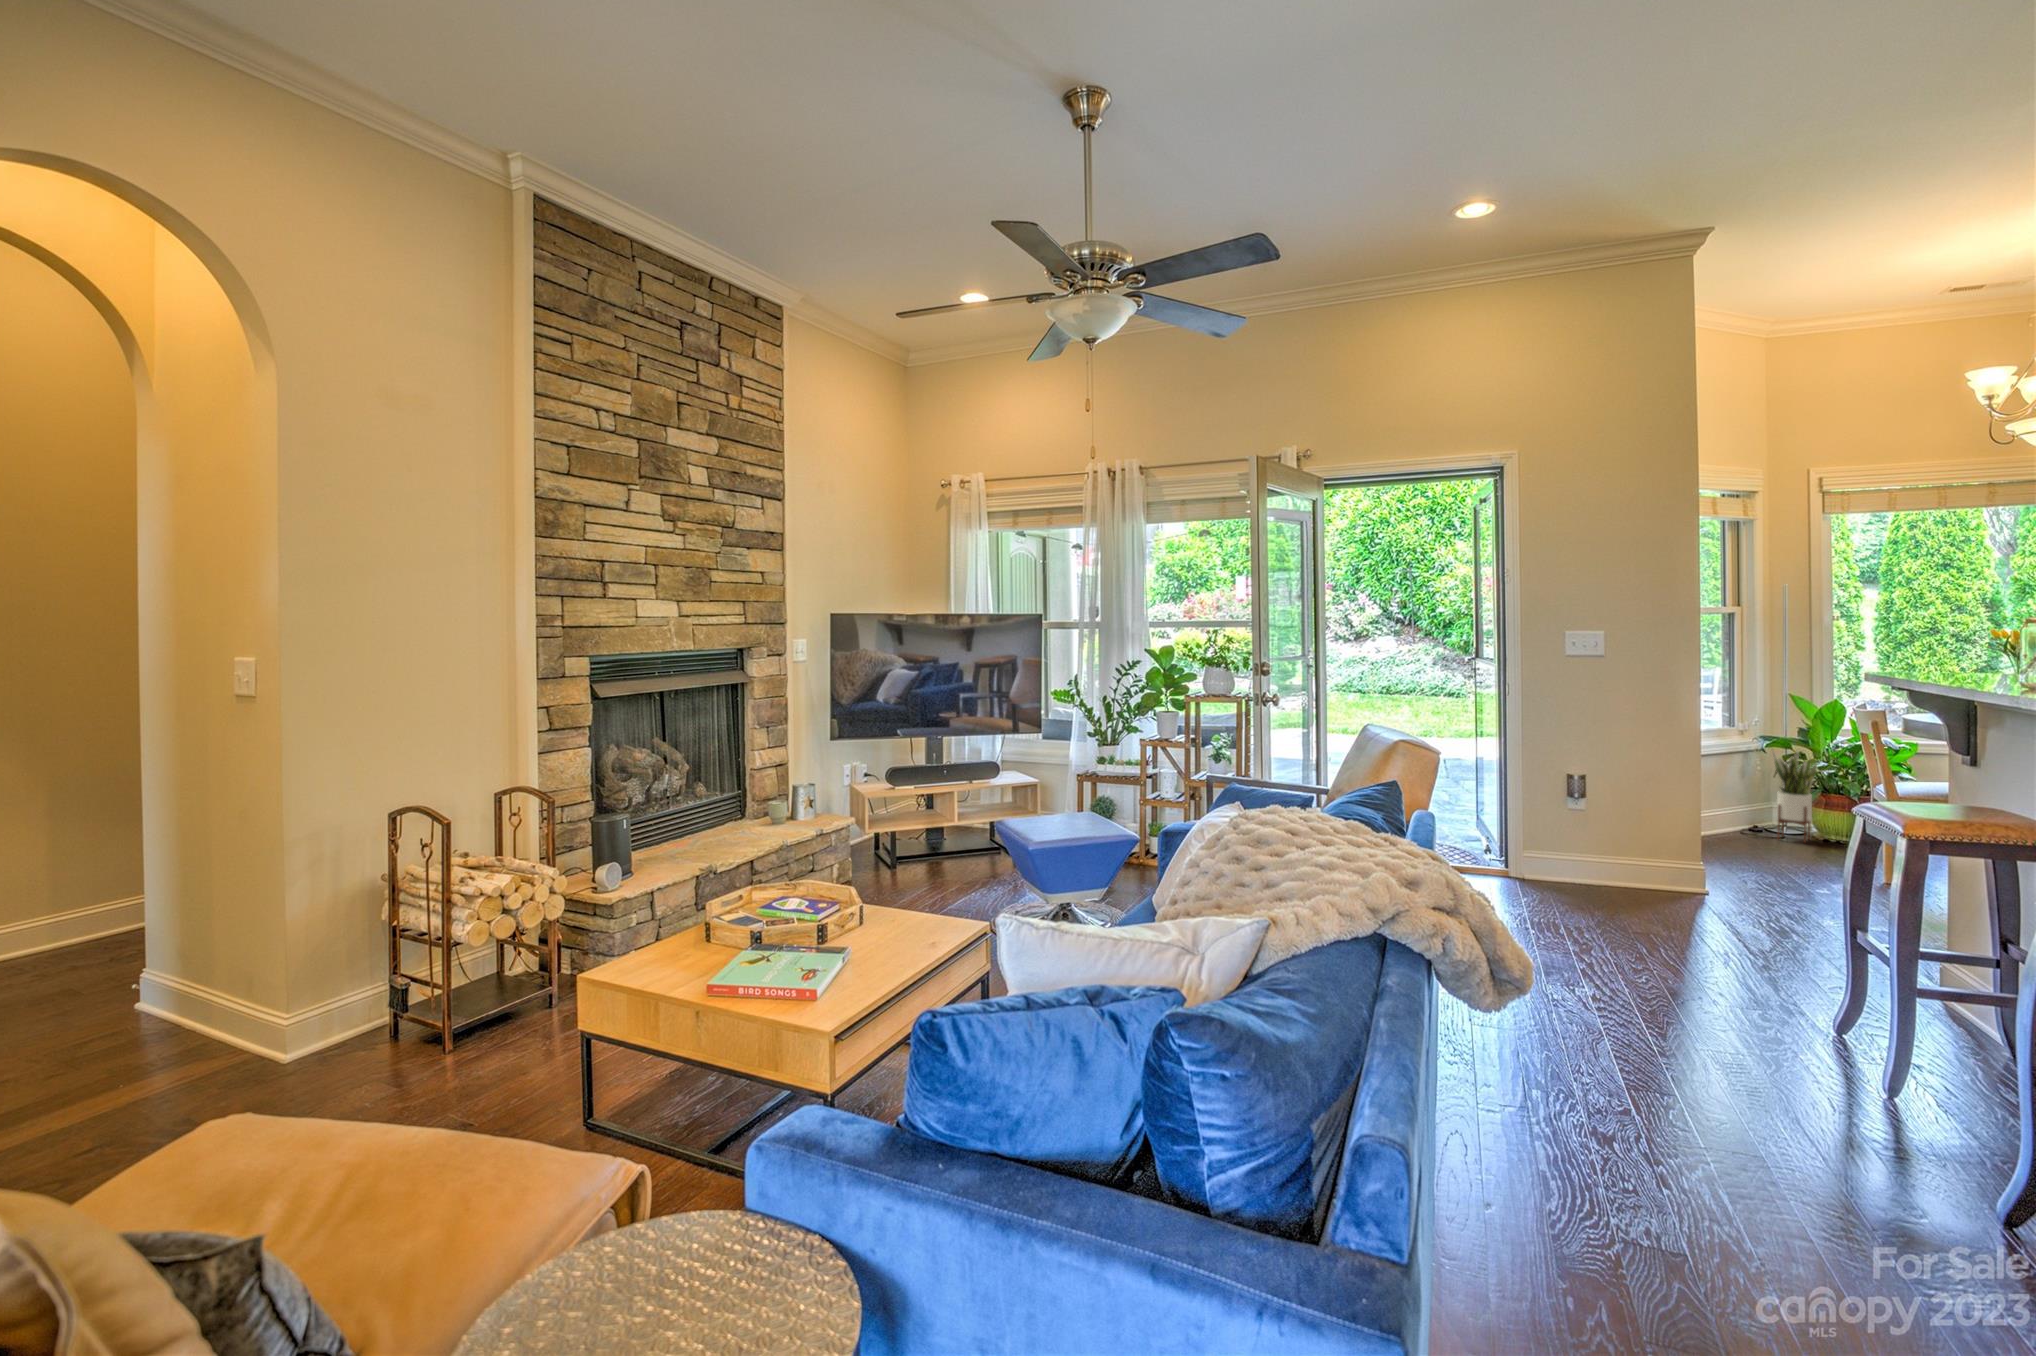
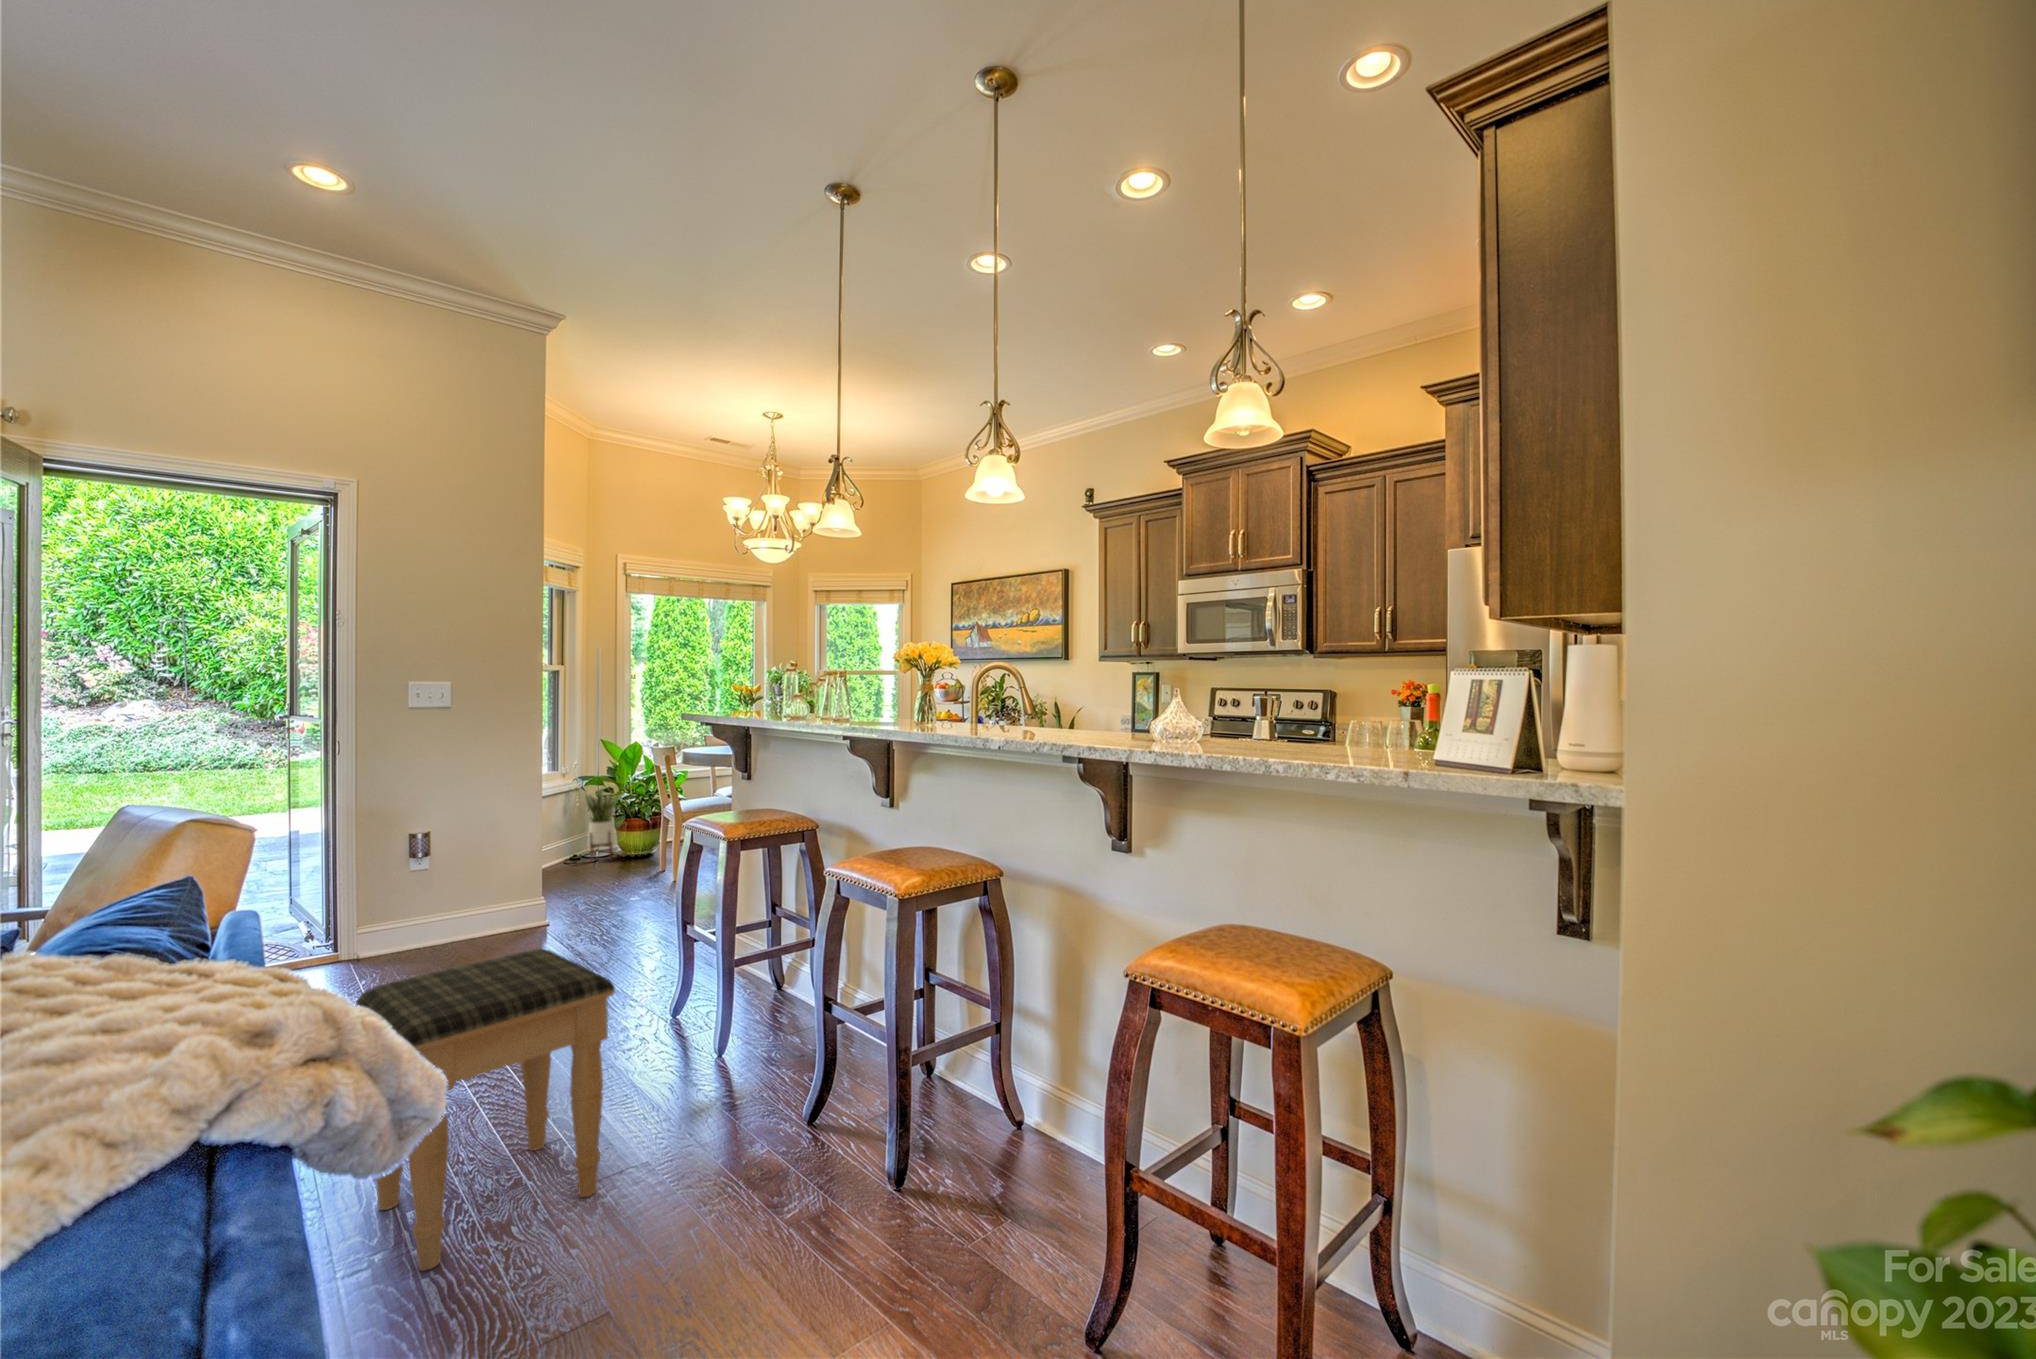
footstool: none [1499,895,1728,1158] -> present [357,949,615,1271]

